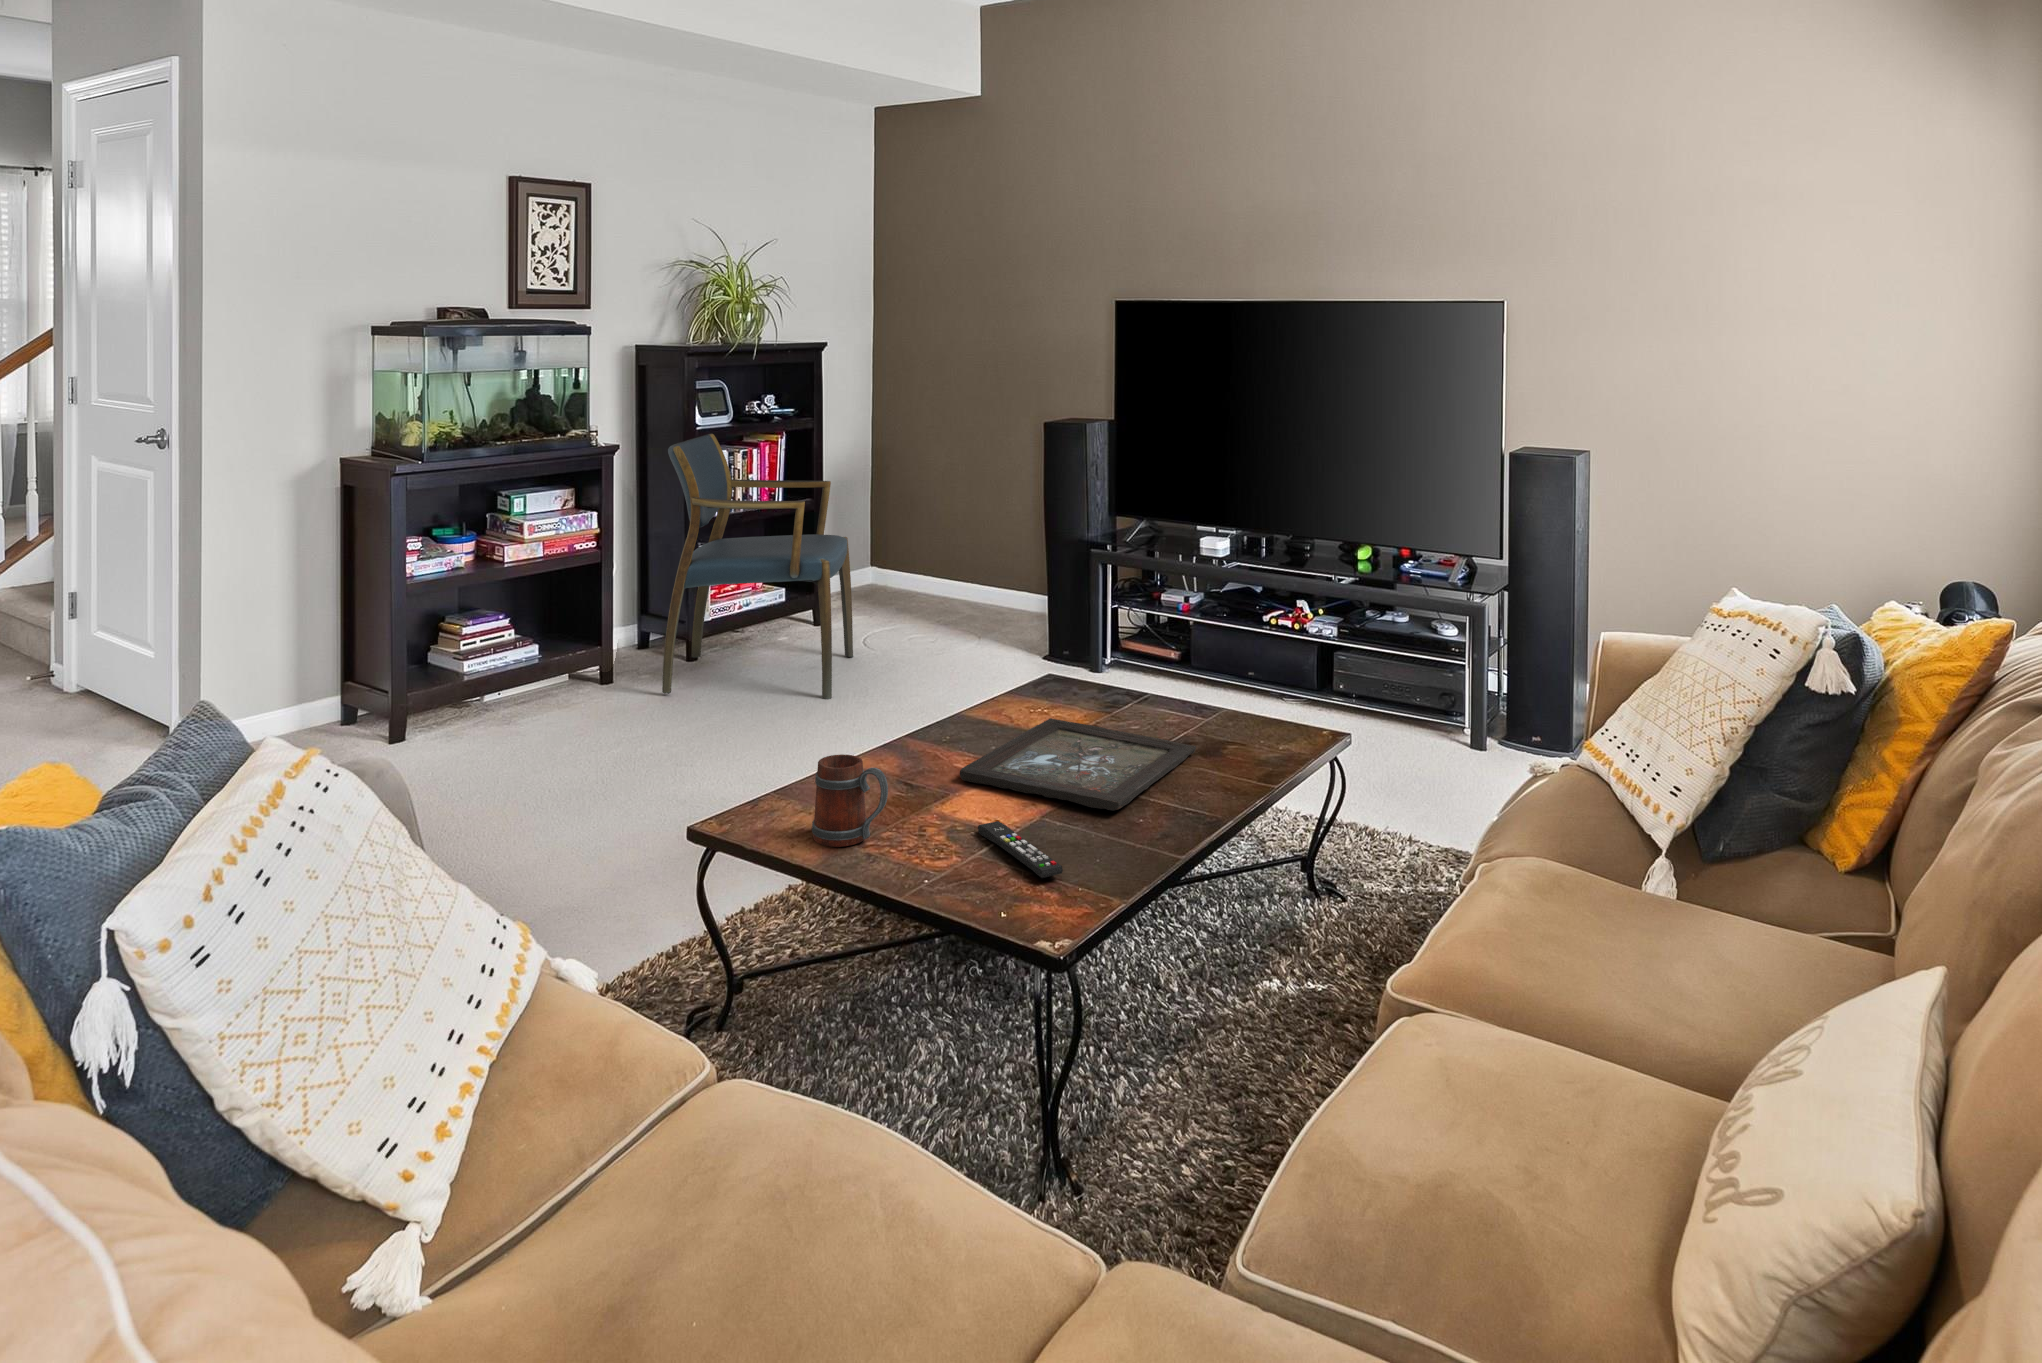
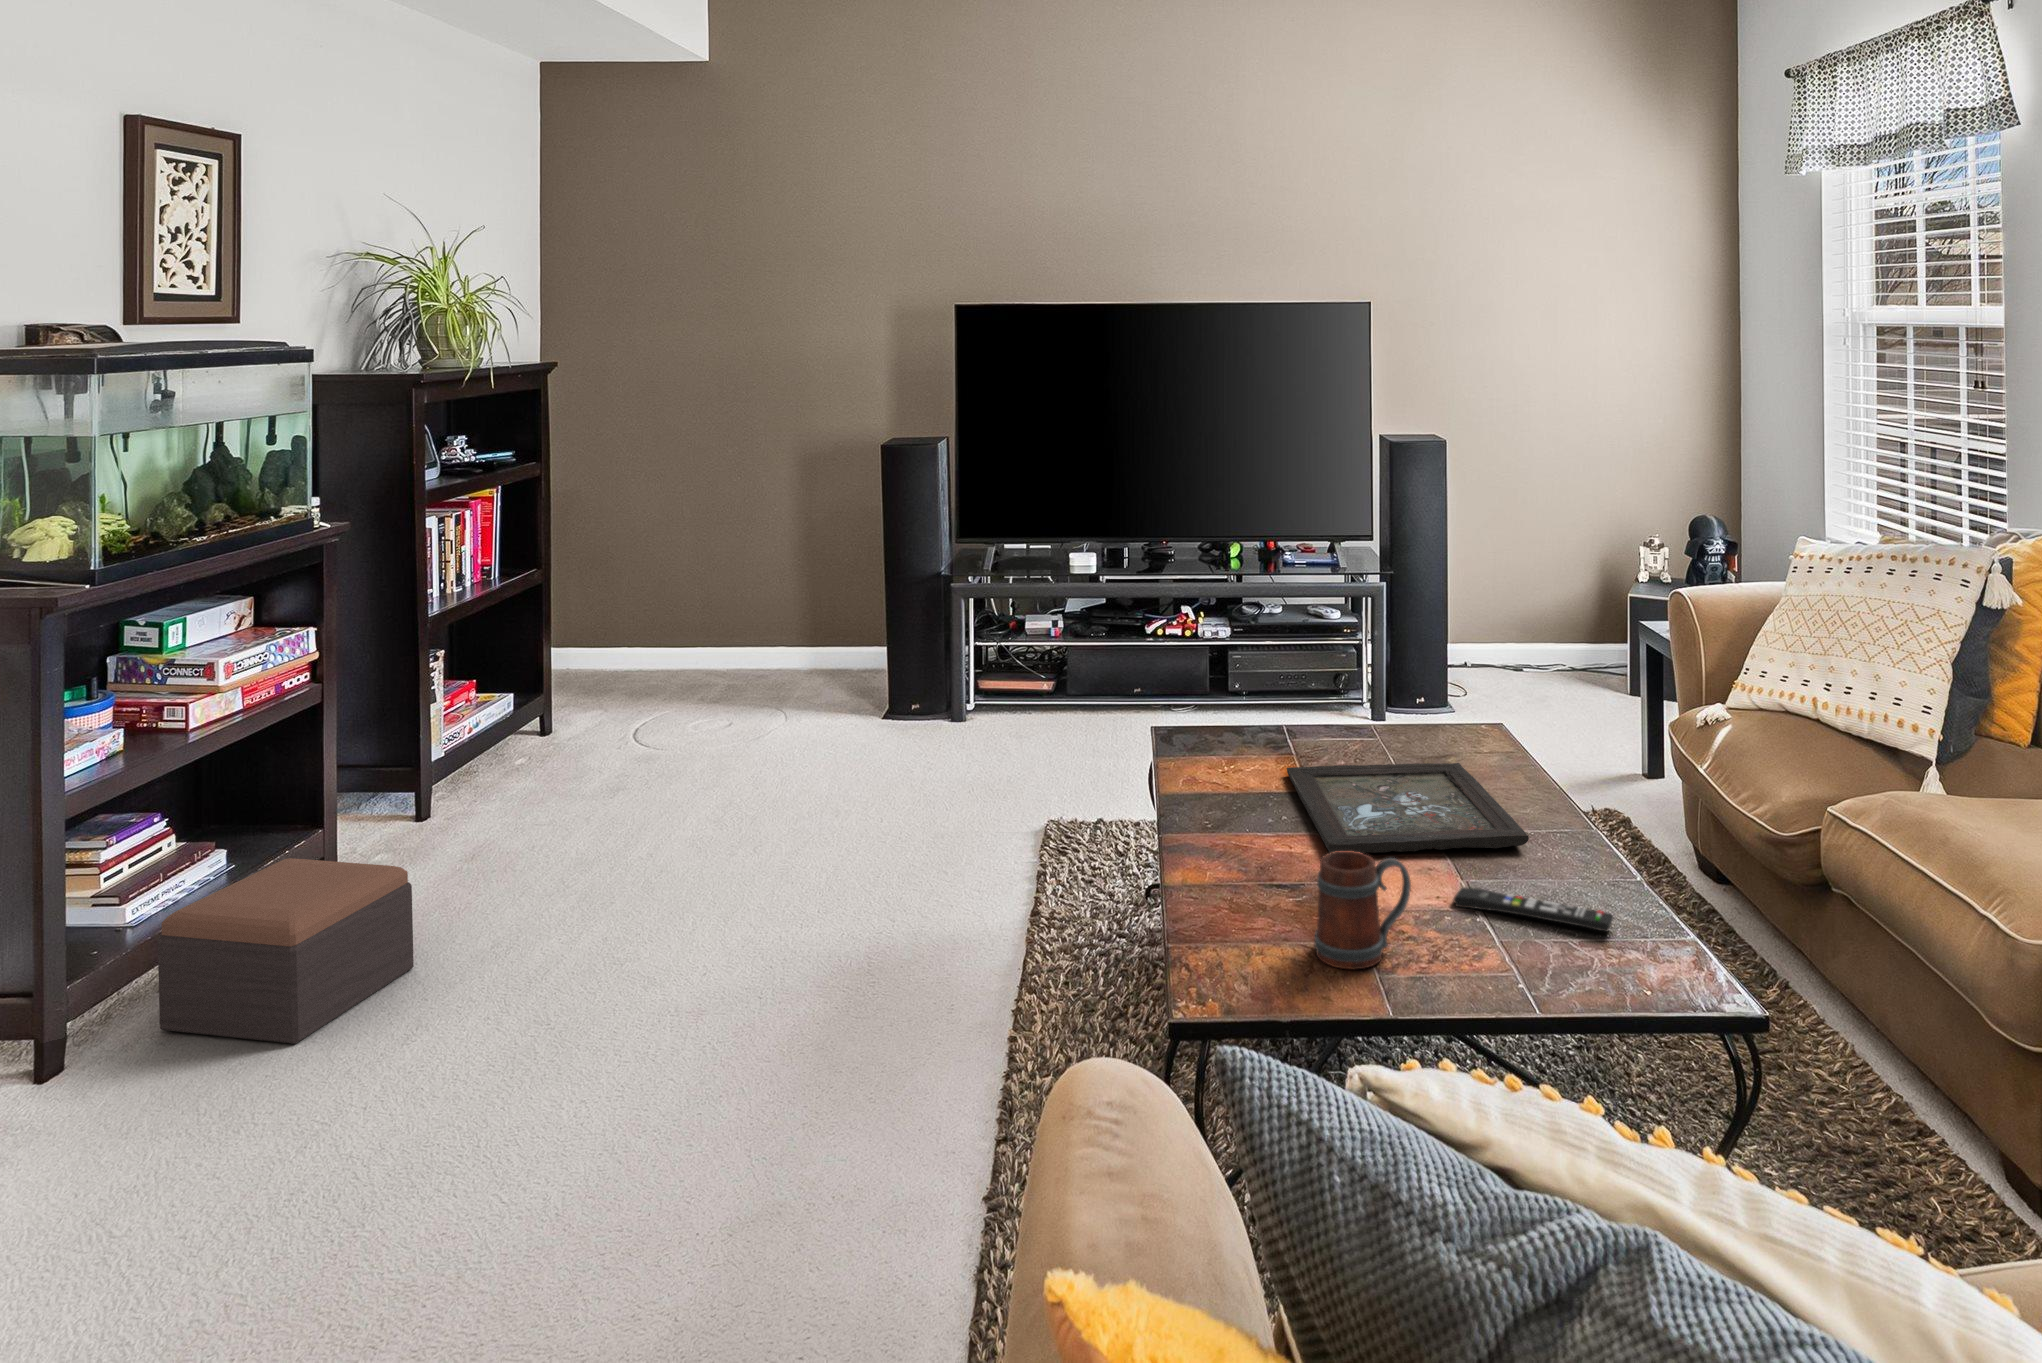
armchair: present [662,434,853,699] -> none [426,492,708,864]
footstool: none [430,658,569,767] -> present [157,858,414,1044]

